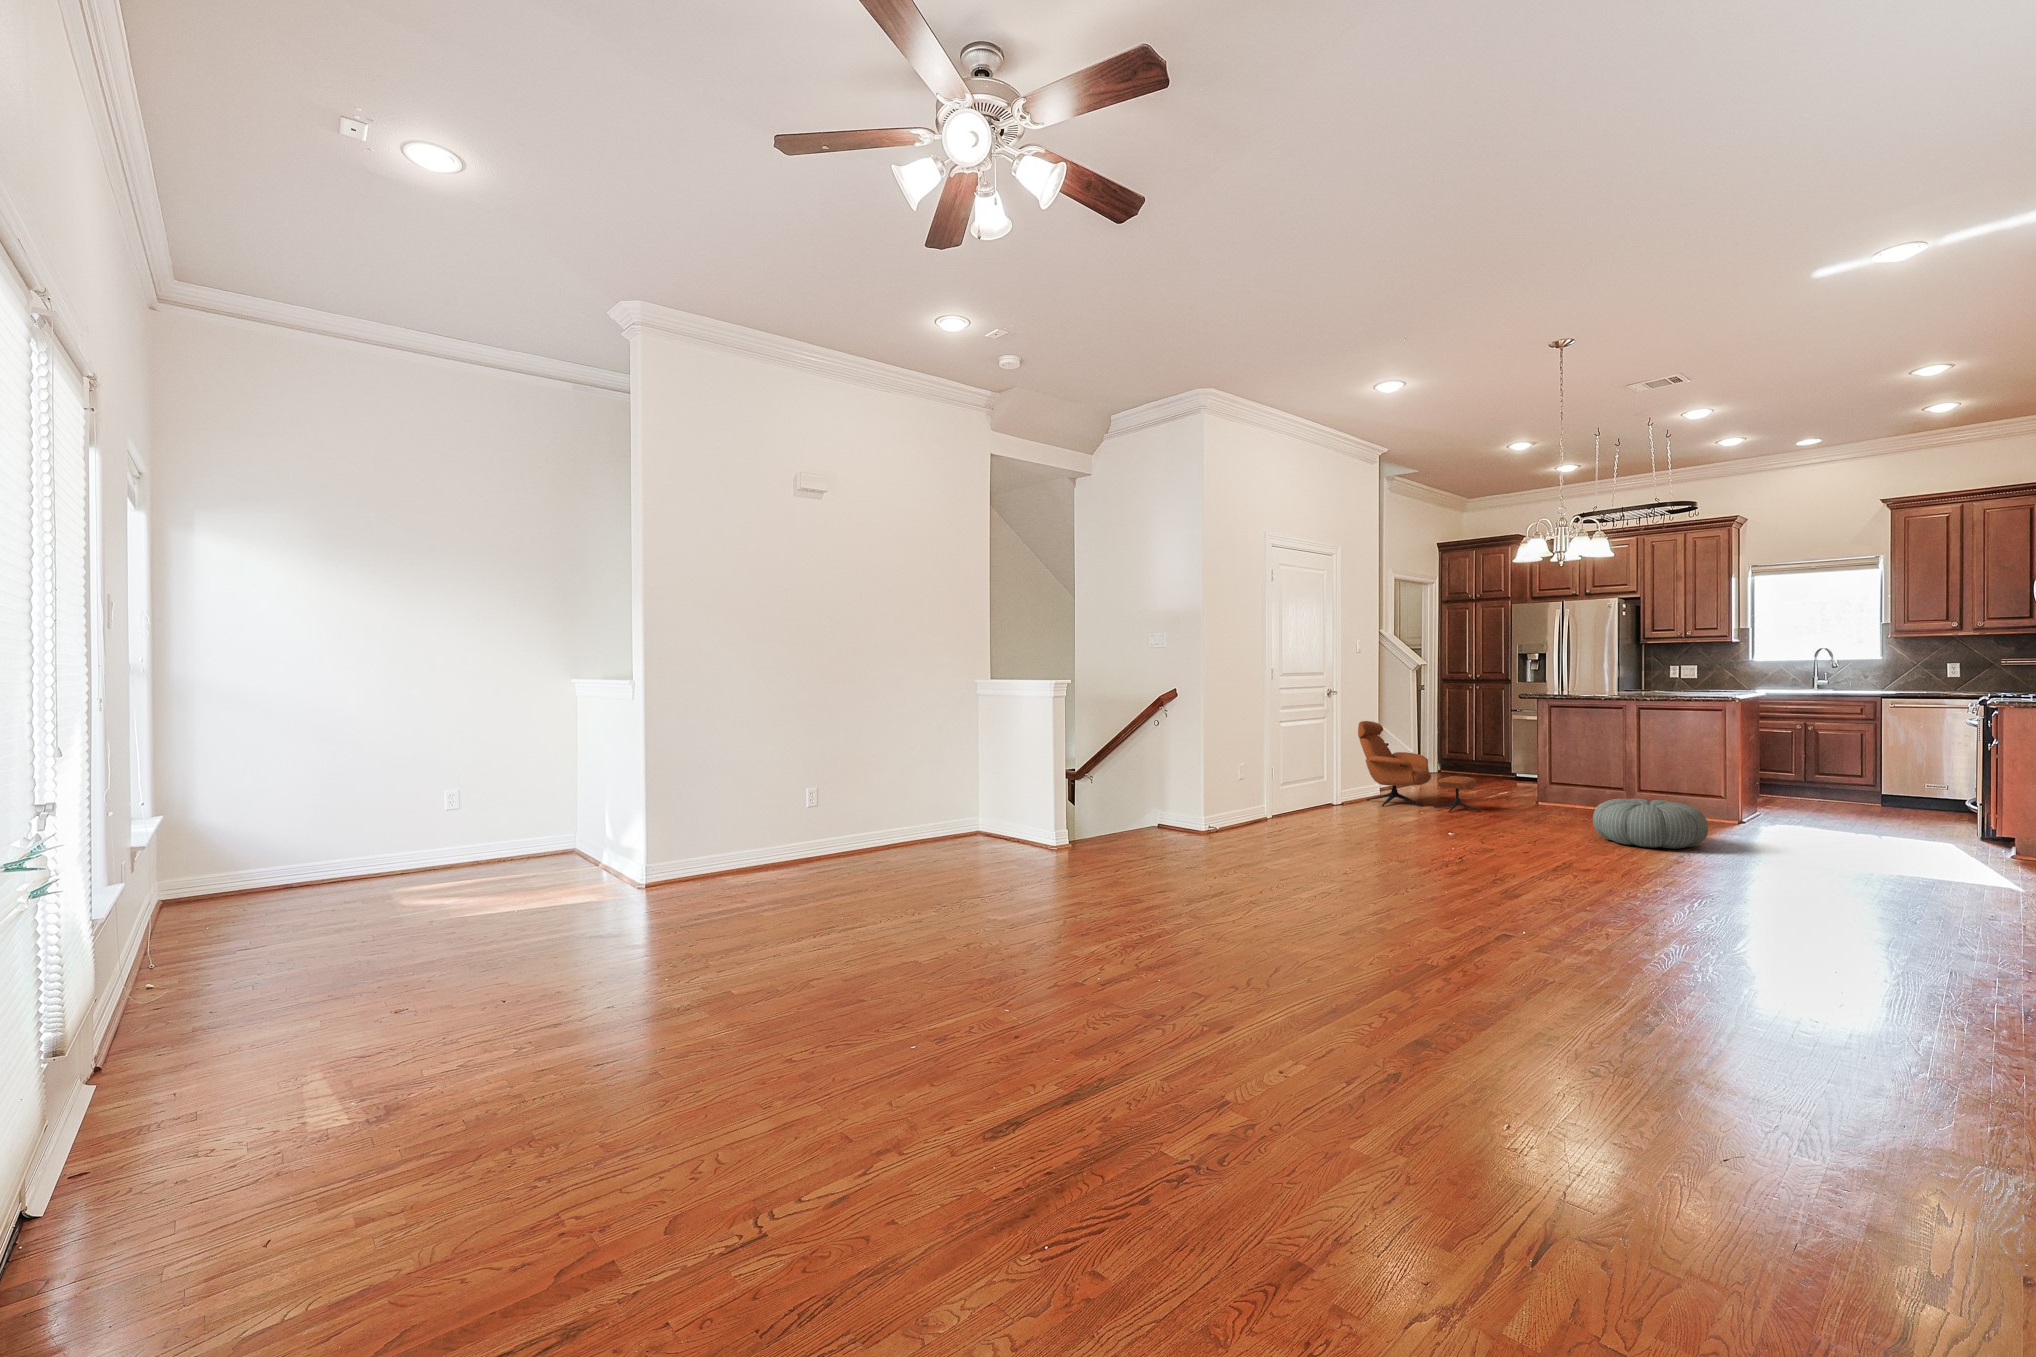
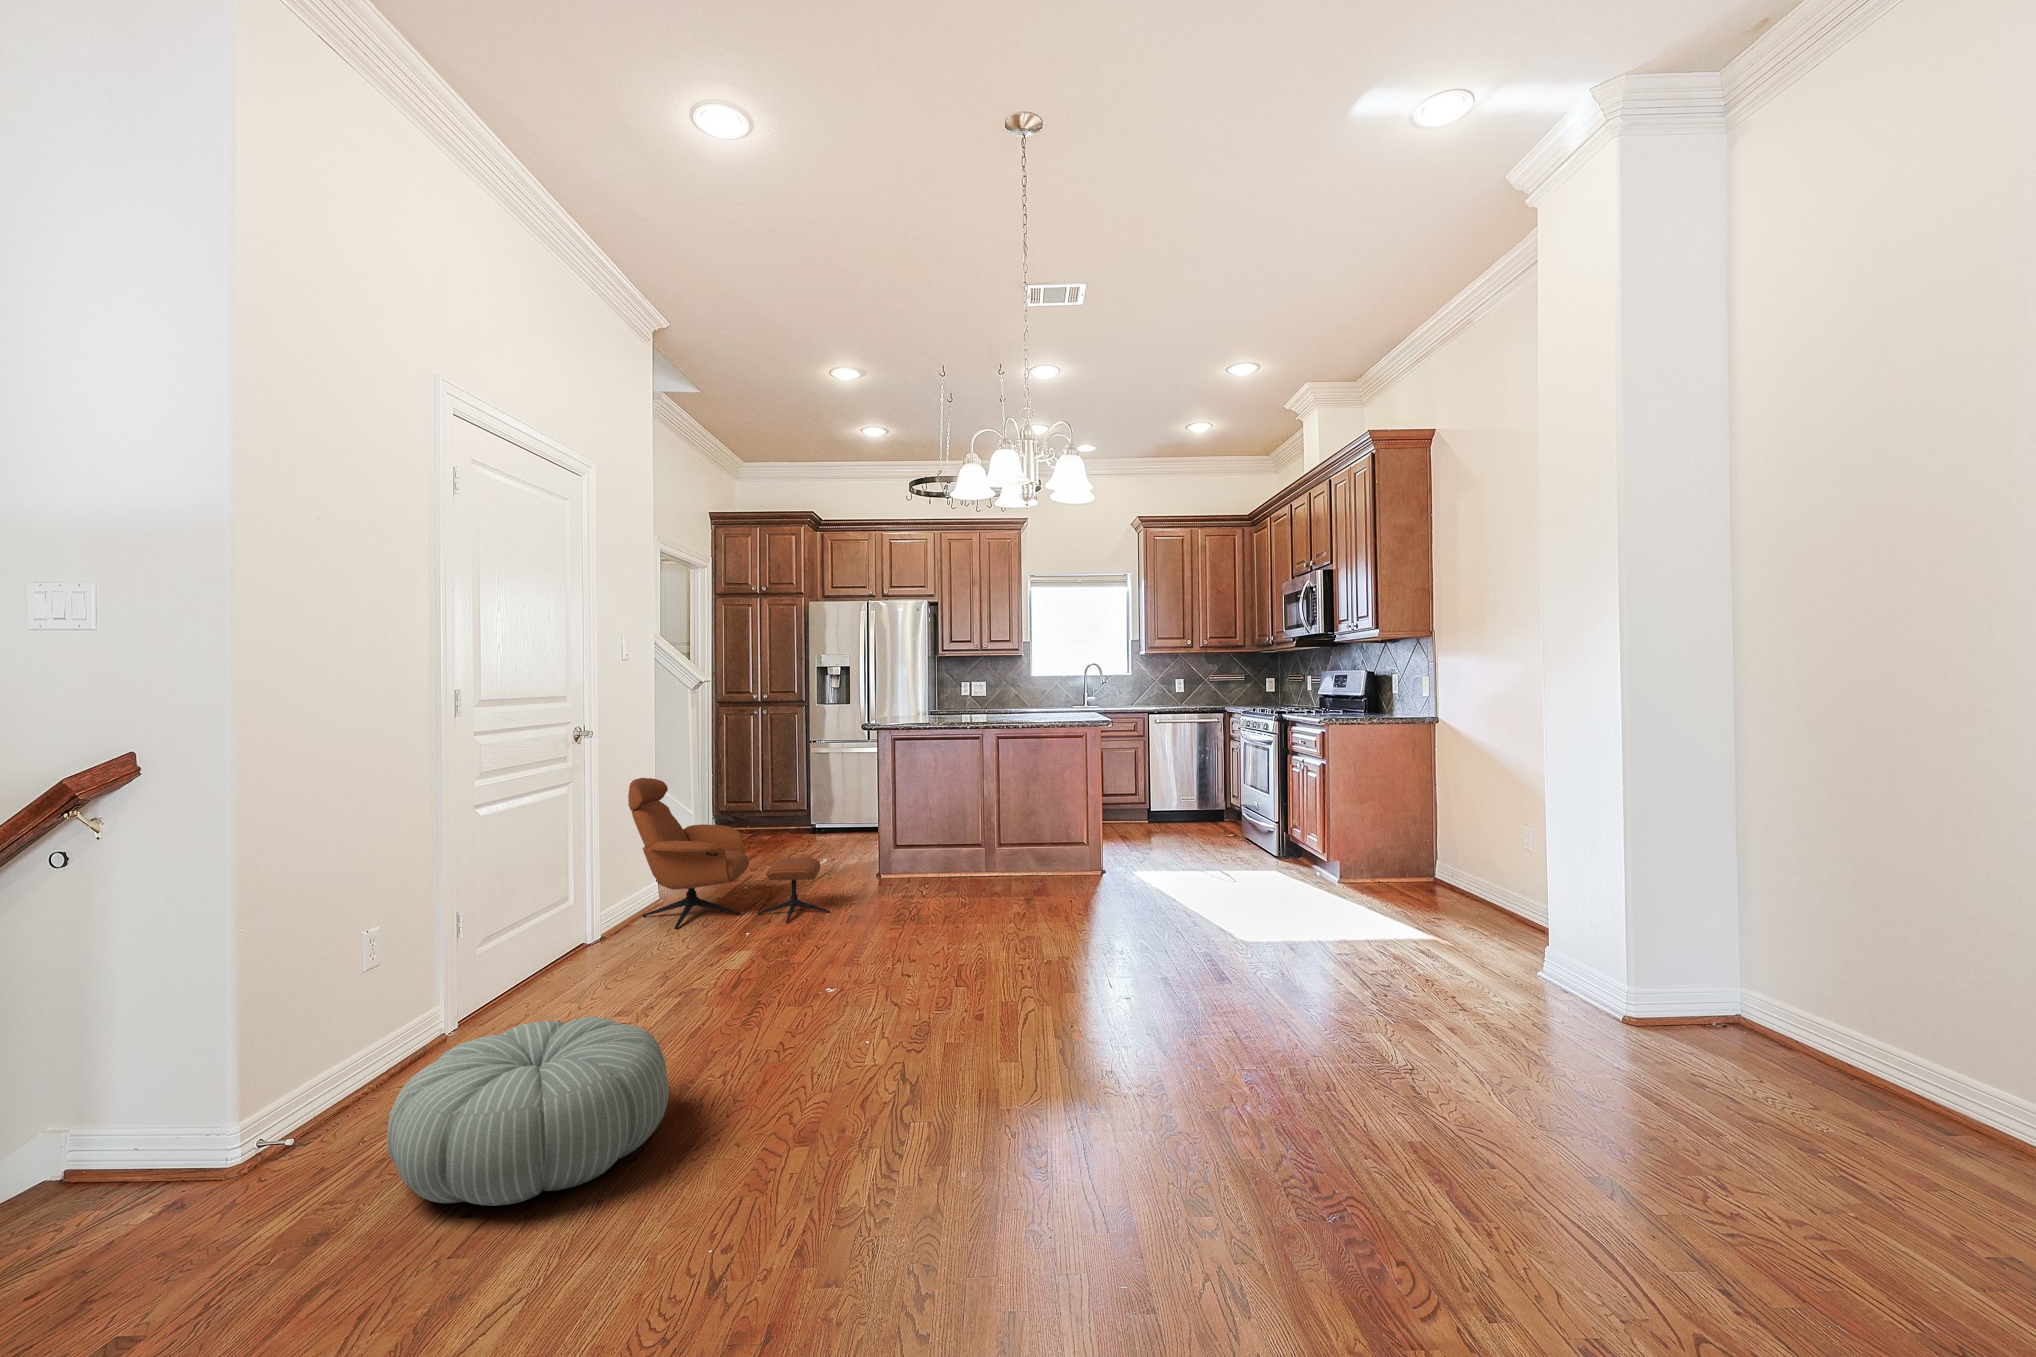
pouf: present [1593,799,1708,849] -> present [387,1017,669,1206]

